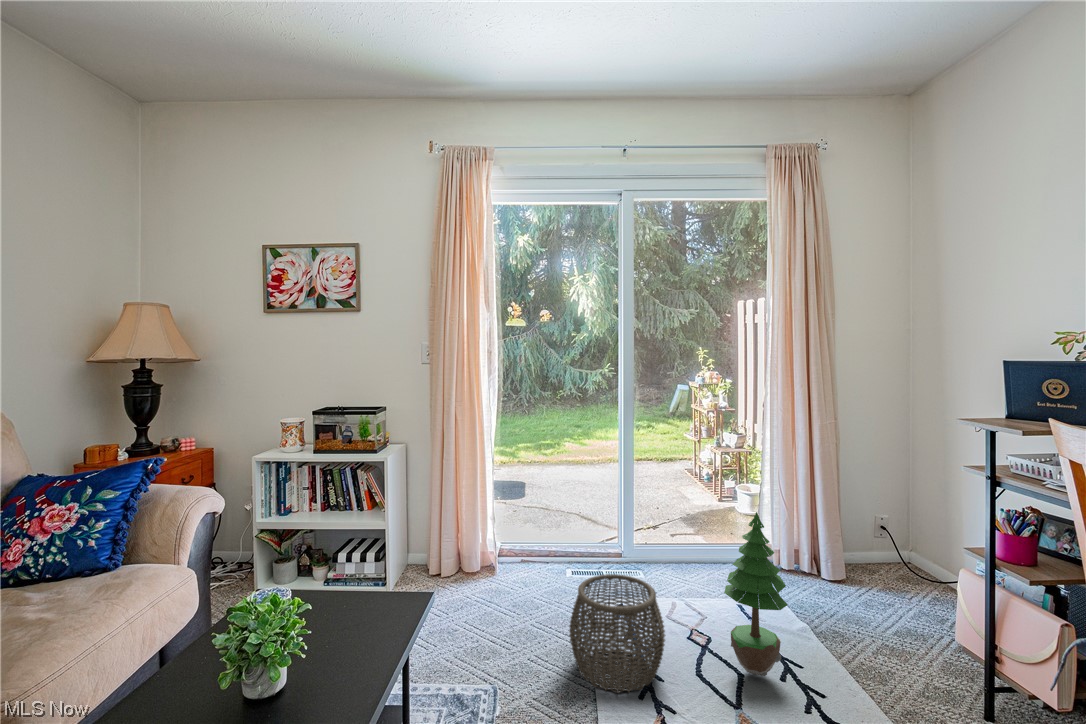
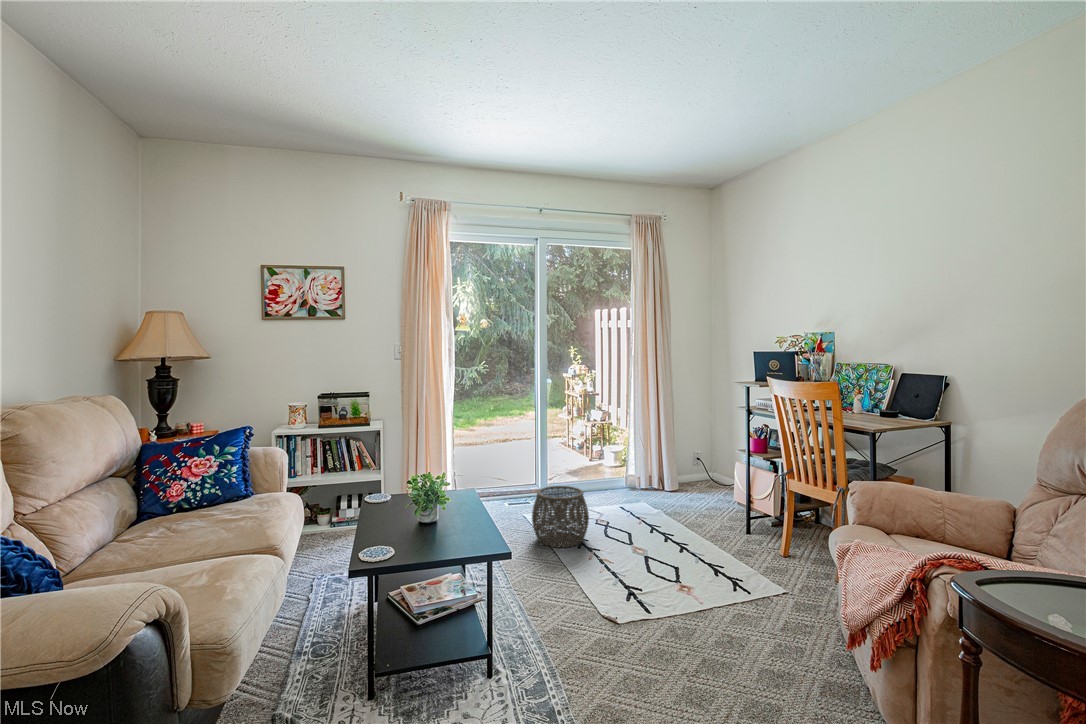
potted tree: present [724,512,788,676] -> none [619,438,654,533]

